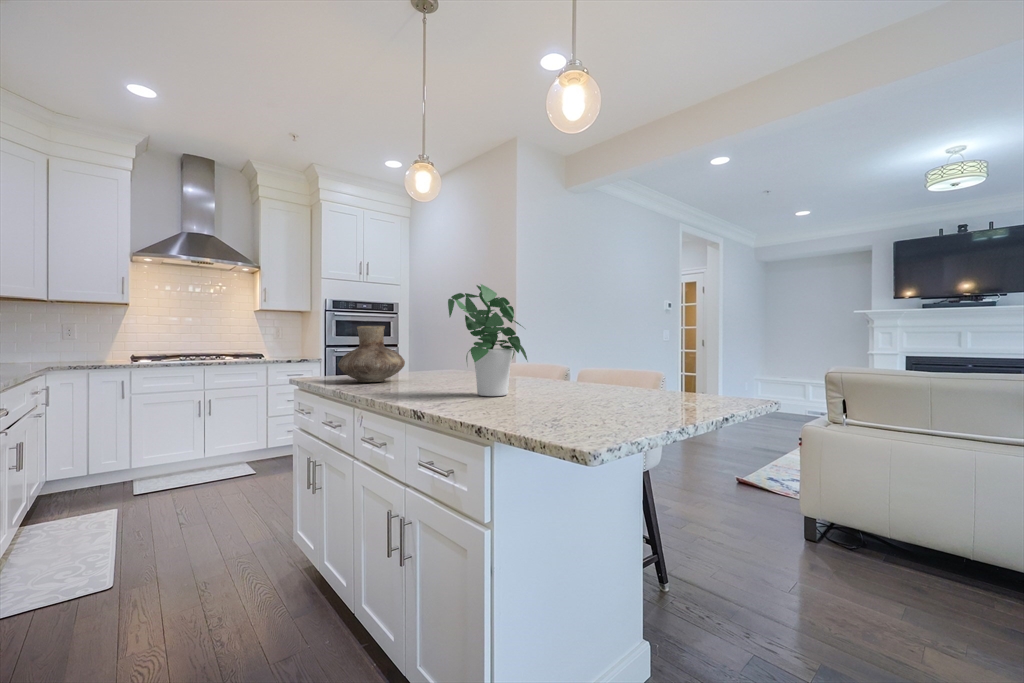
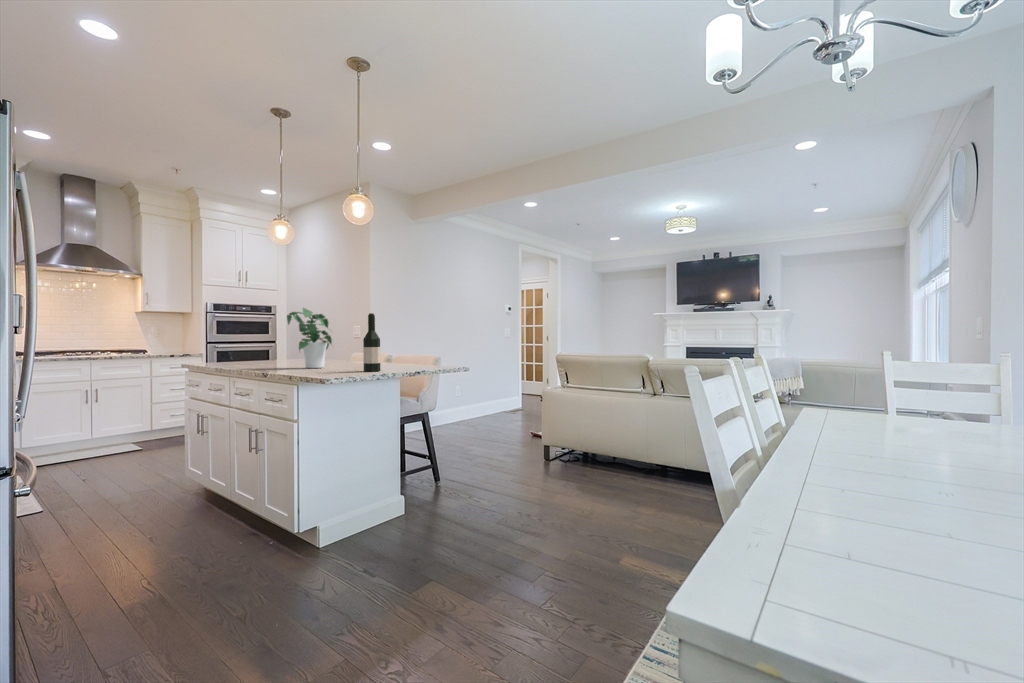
wine bottle: none [622,287,657,417] -> present [363,313,380,372]
vase: present [338,326,405,382] -> none [219,328,268,365]

